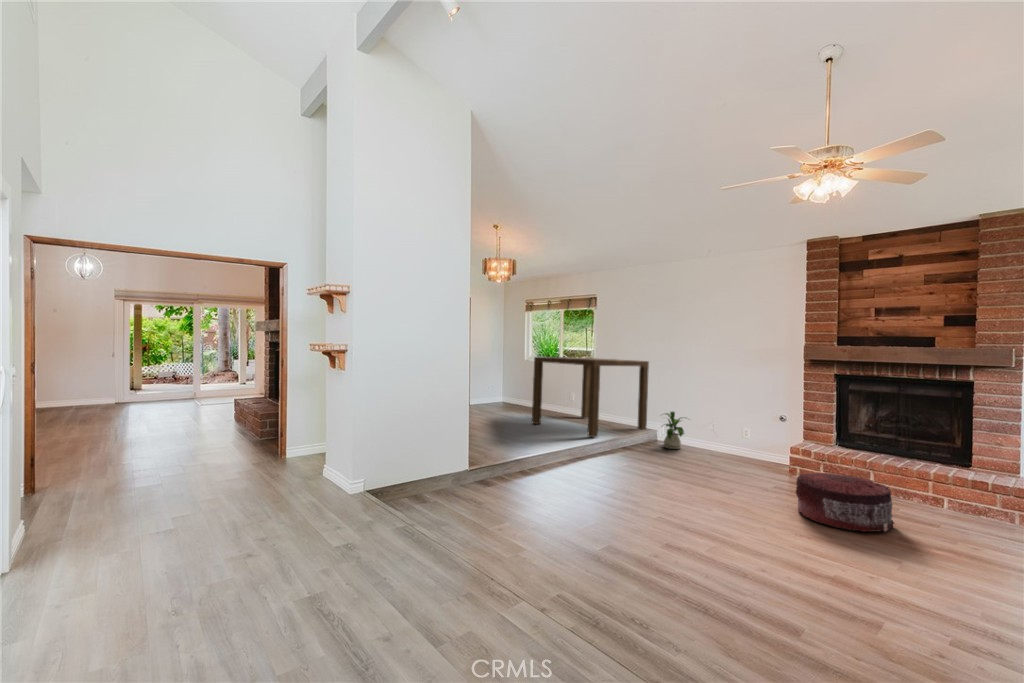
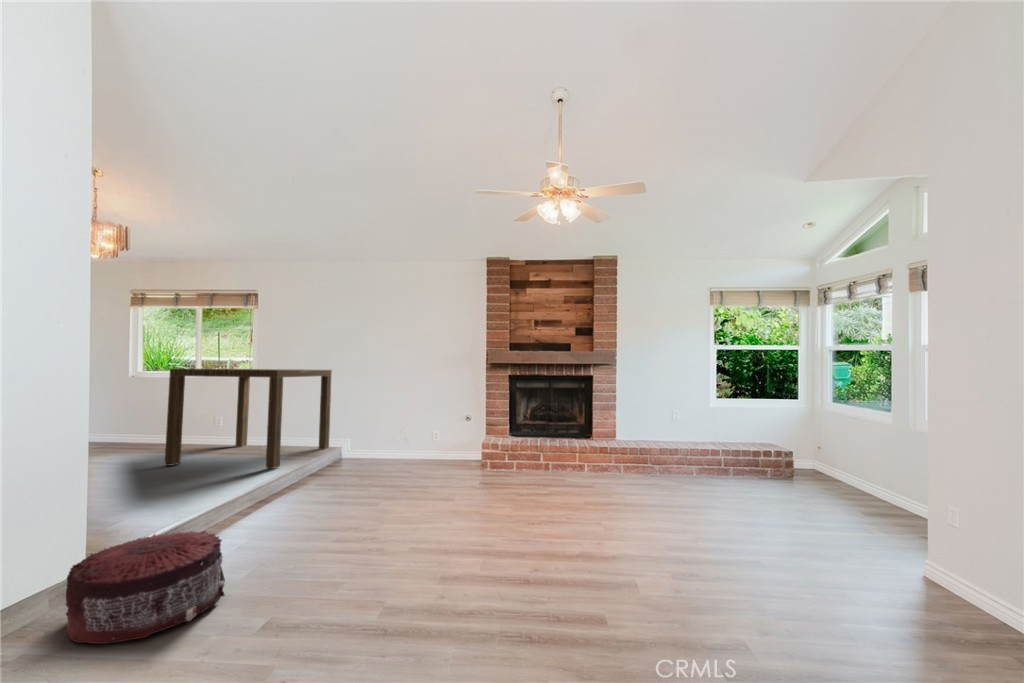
house plant: present [664,412,685,449] -> none [348,424,385,465]
pouf: present [796,472,894,532] -> present [66,530,225,644]

